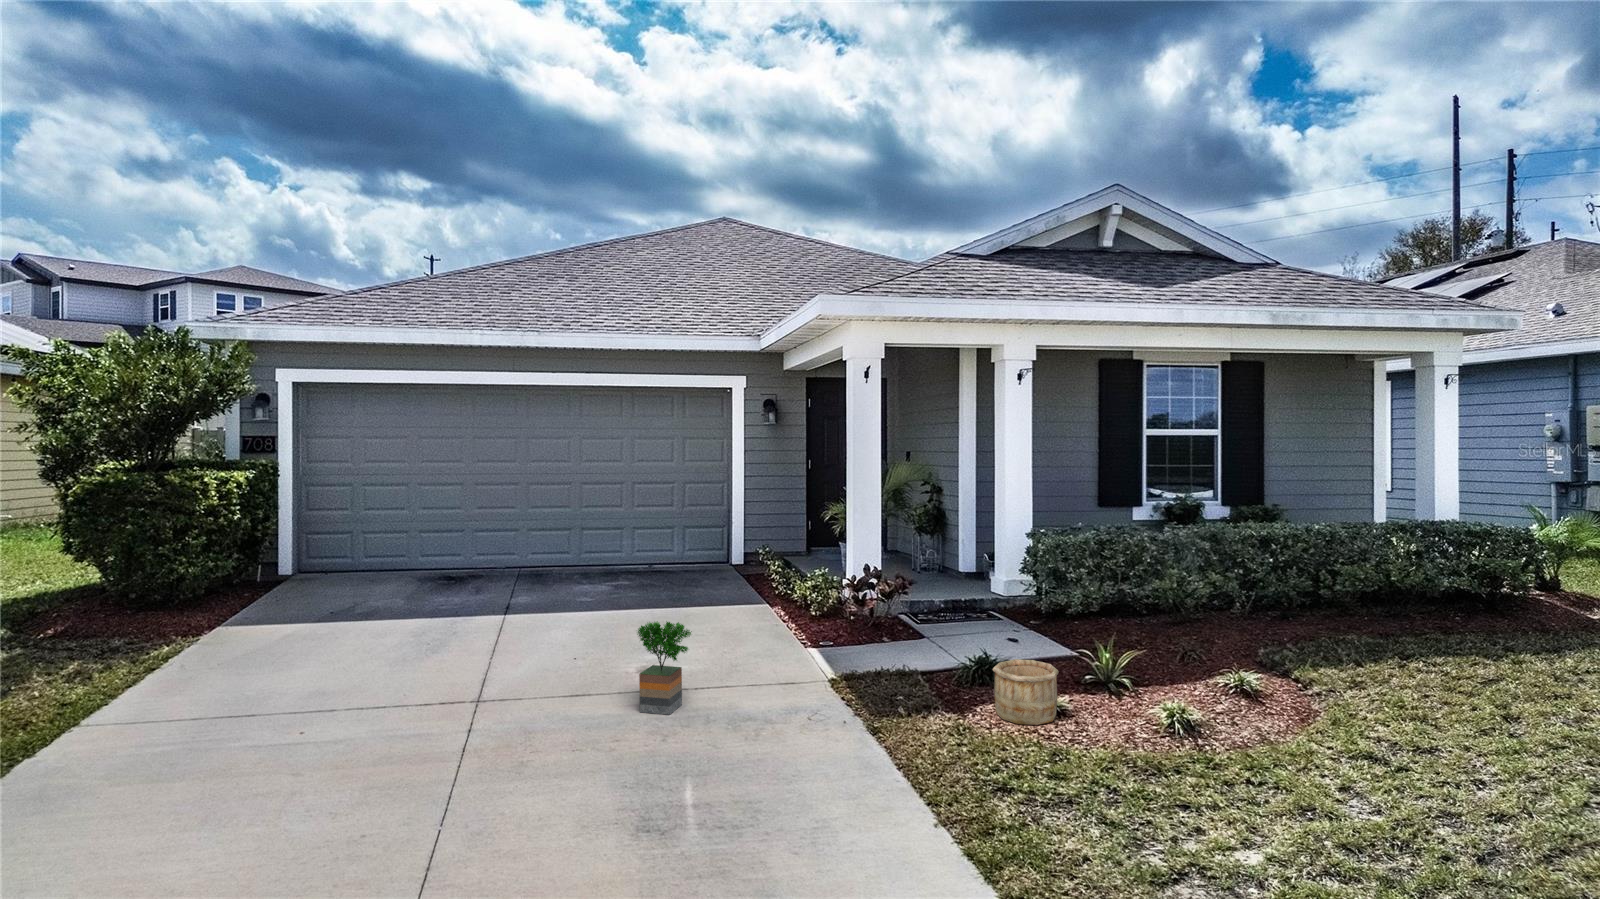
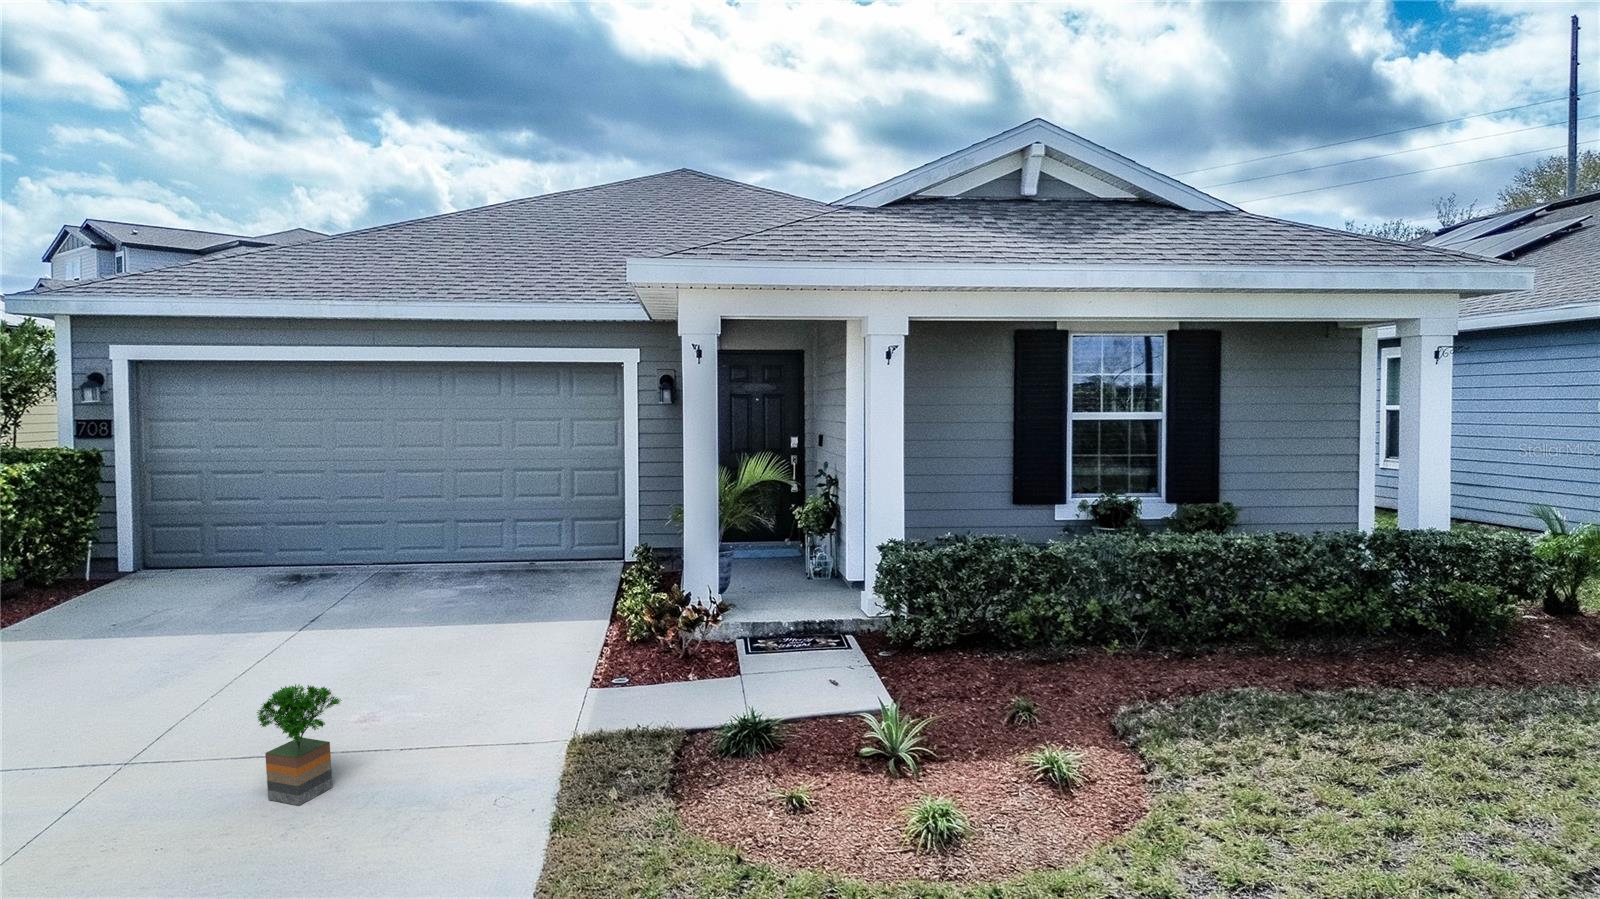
wooden bucket: present [993,659,1059,725] -> none [696,745,777,842]

